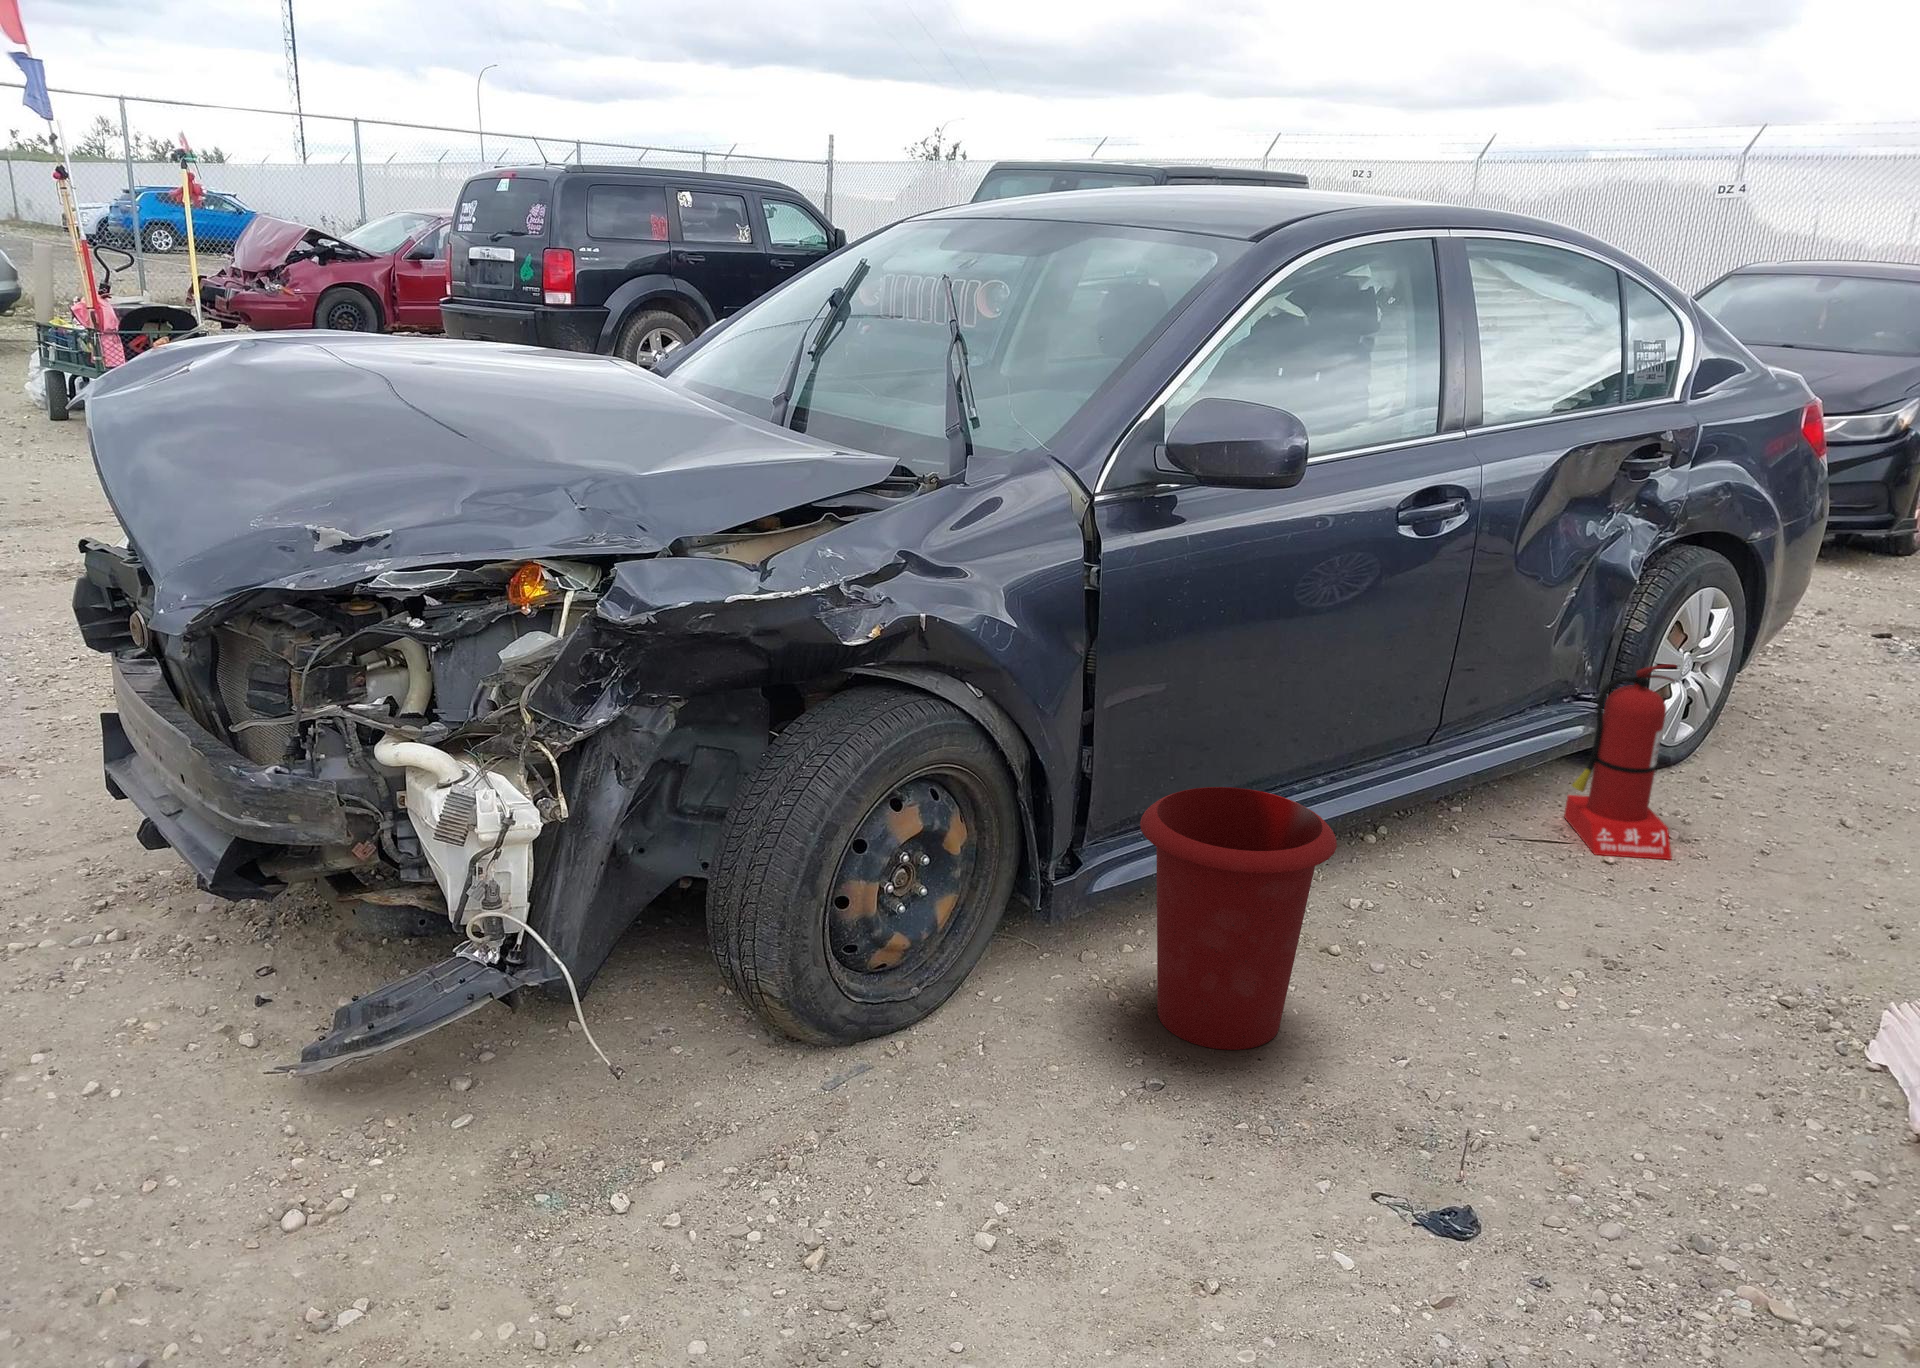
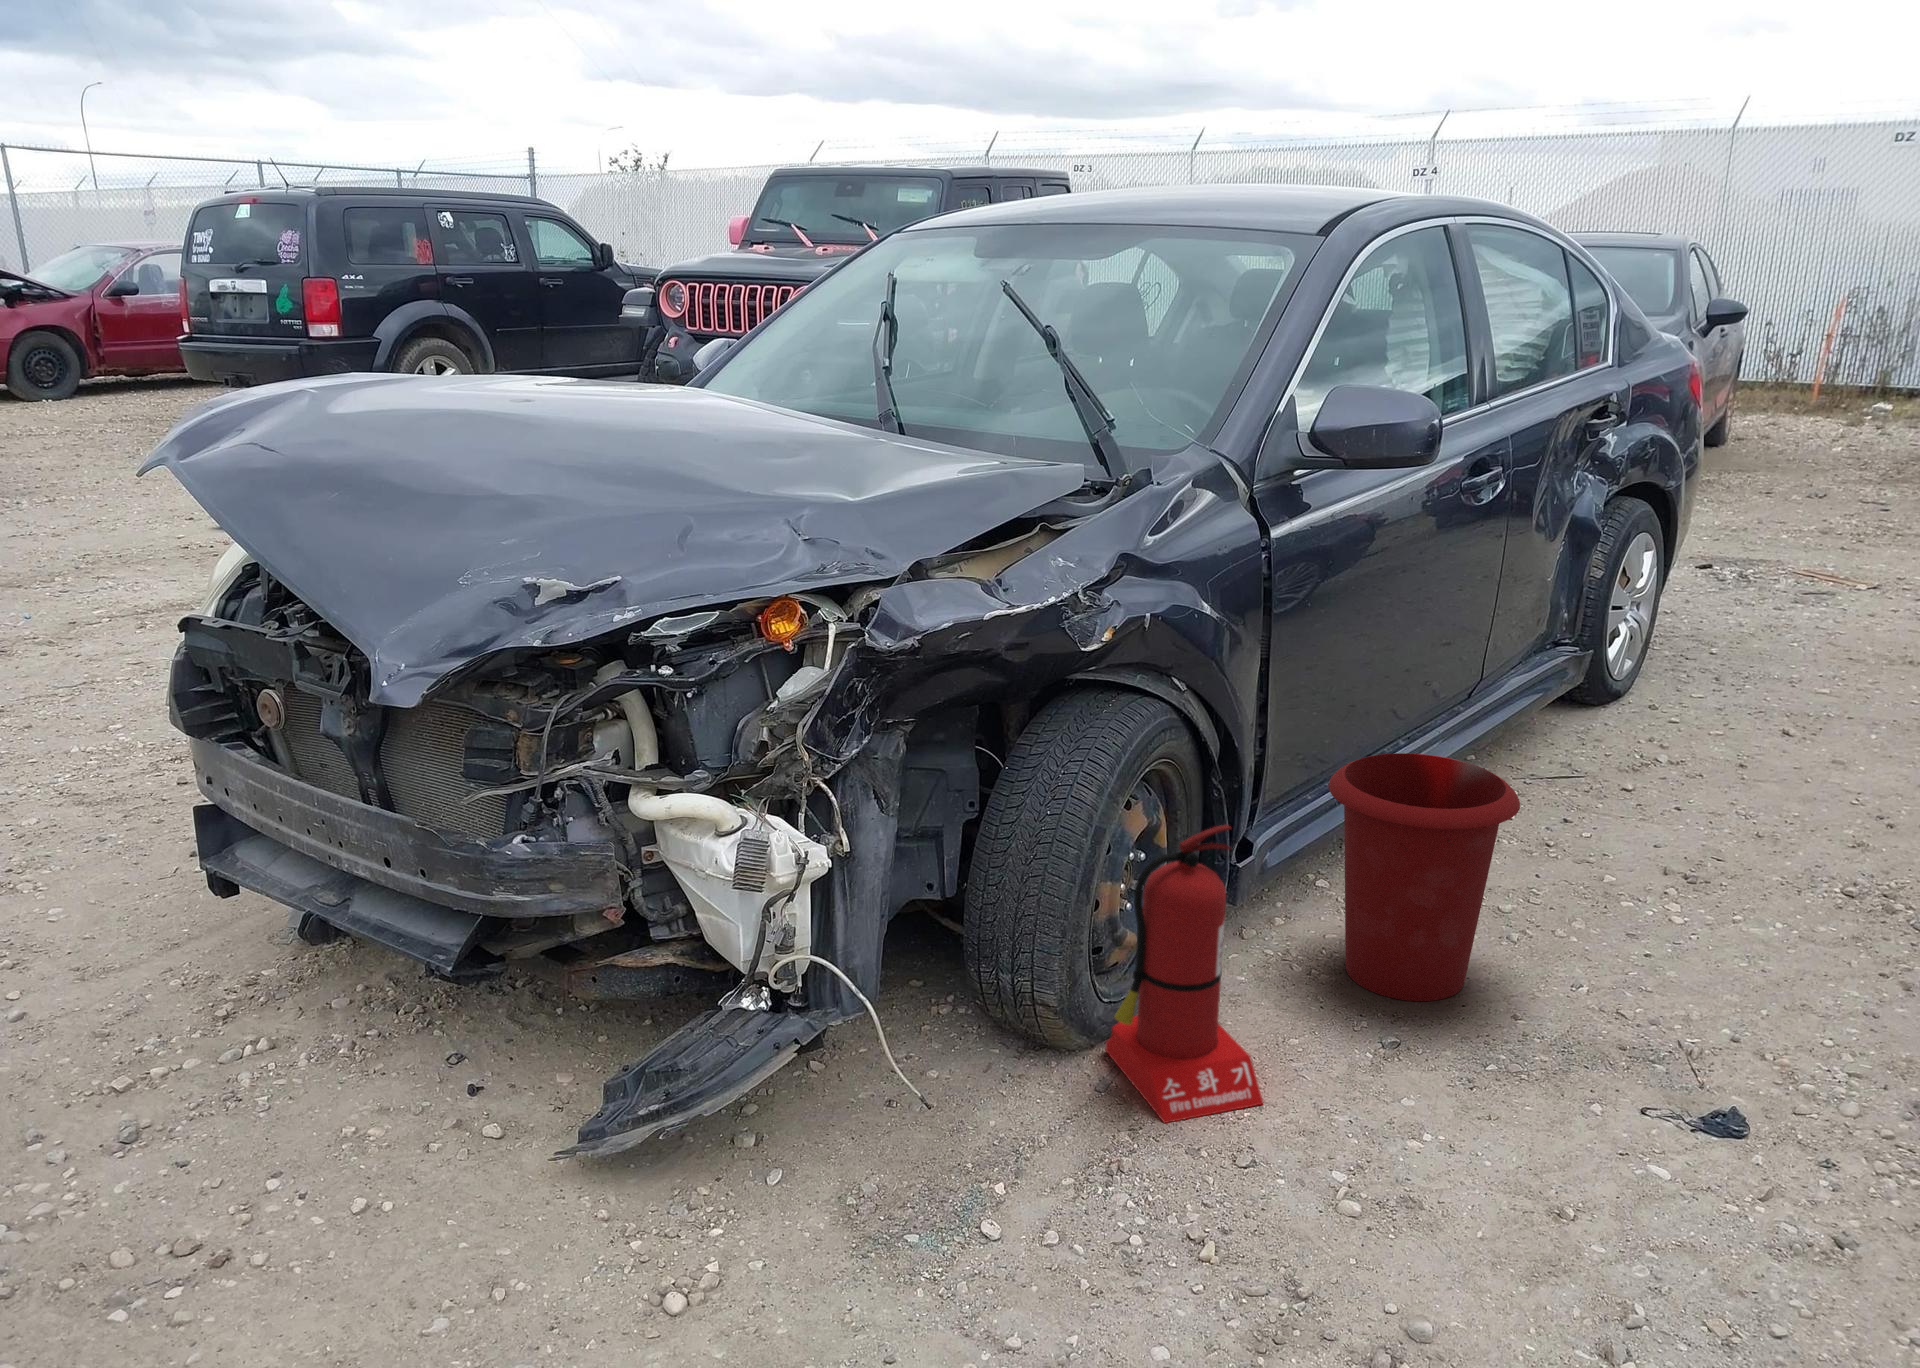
fire extinguisher: present [1564,664,1676,860] -> present [1106,825,1264,1123]

